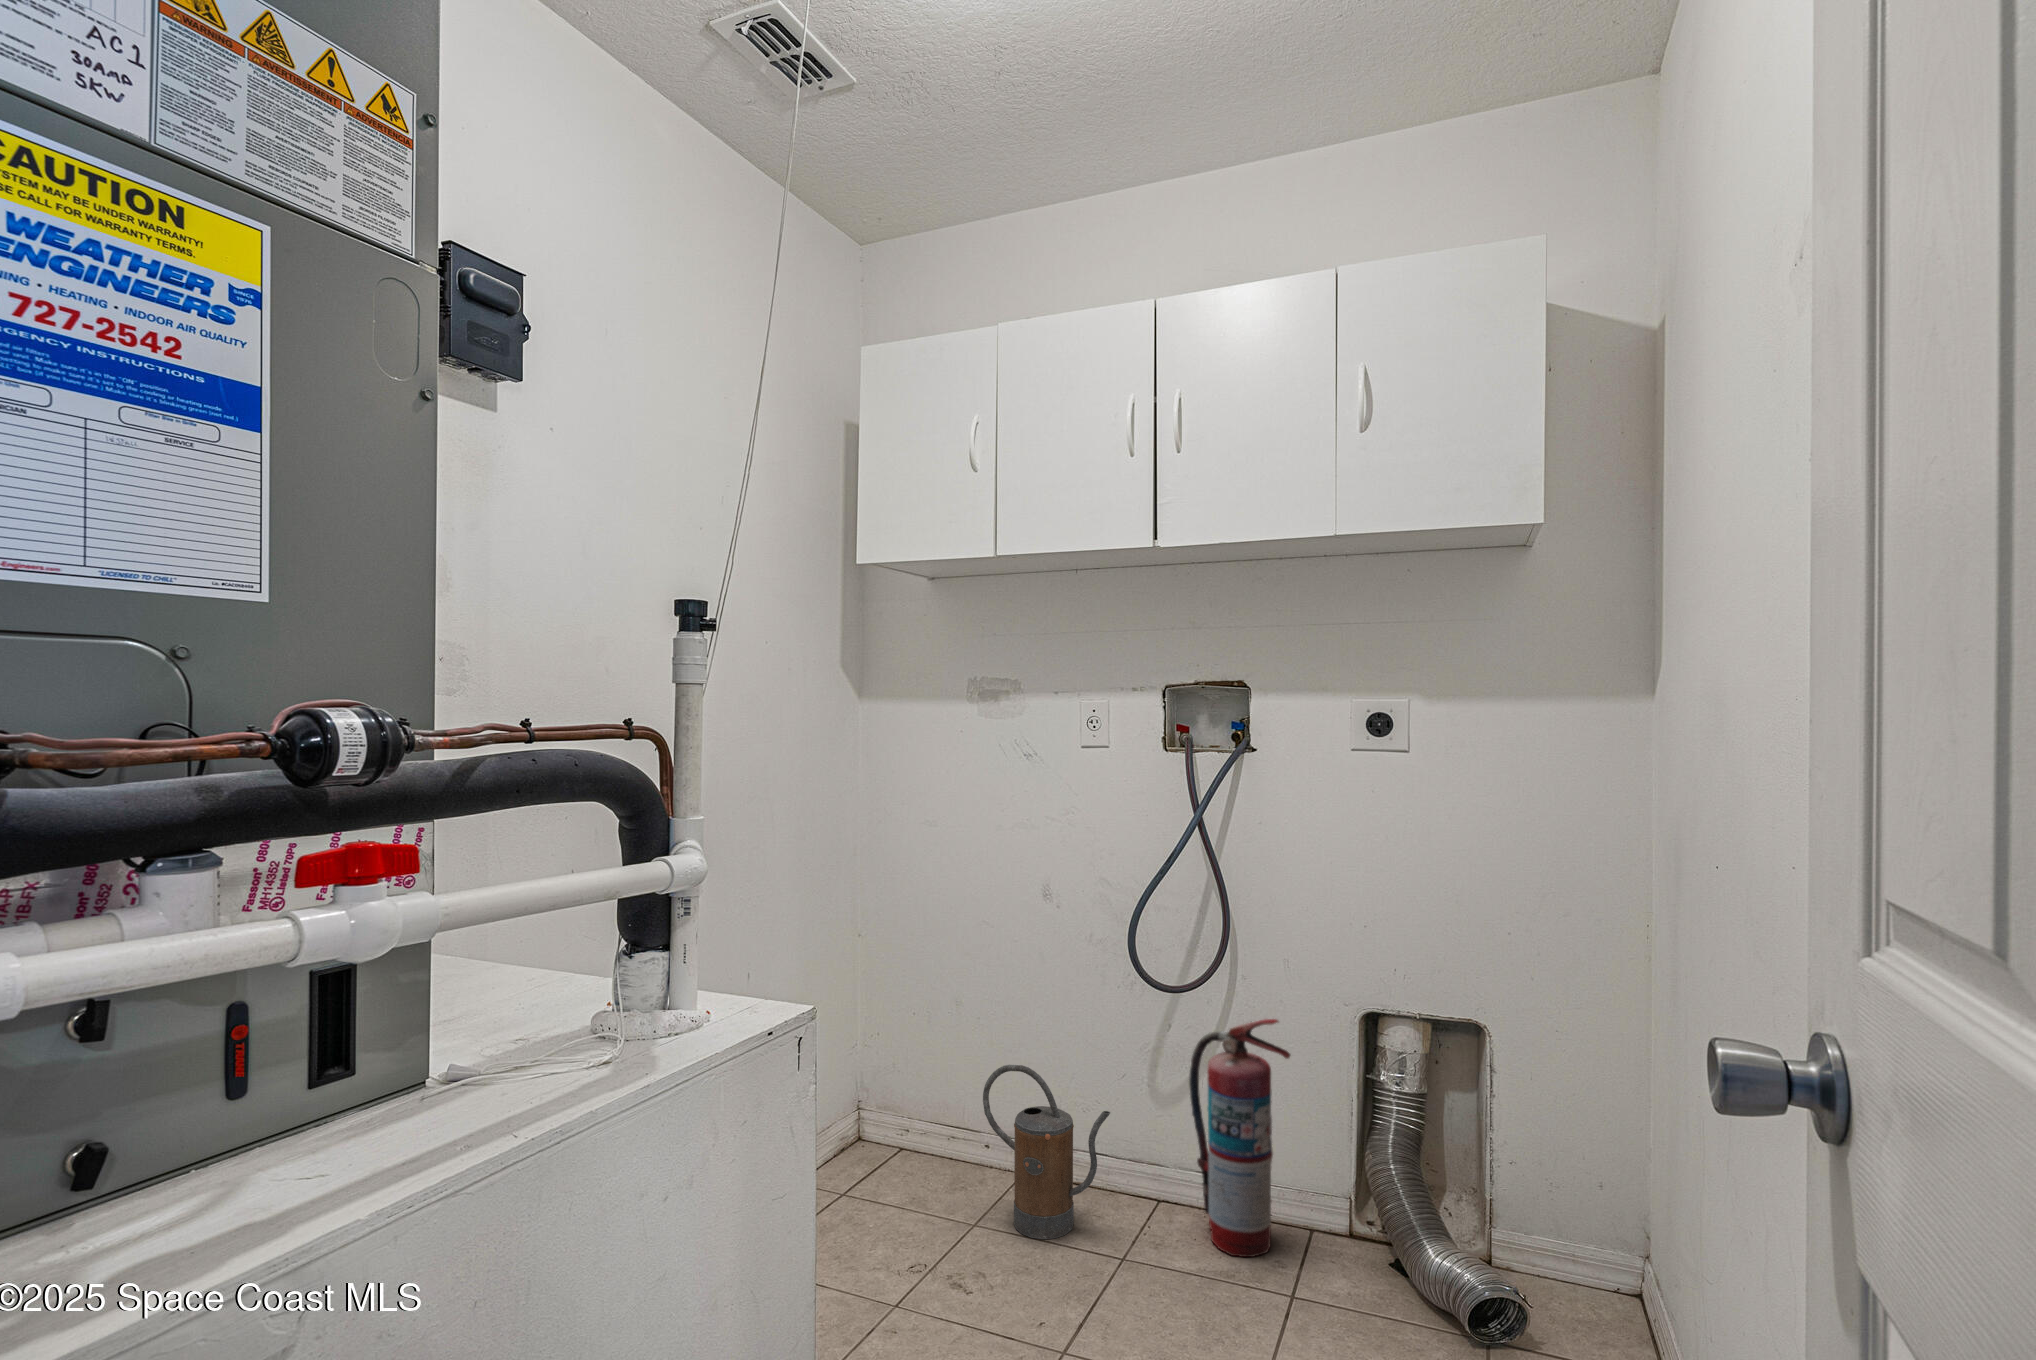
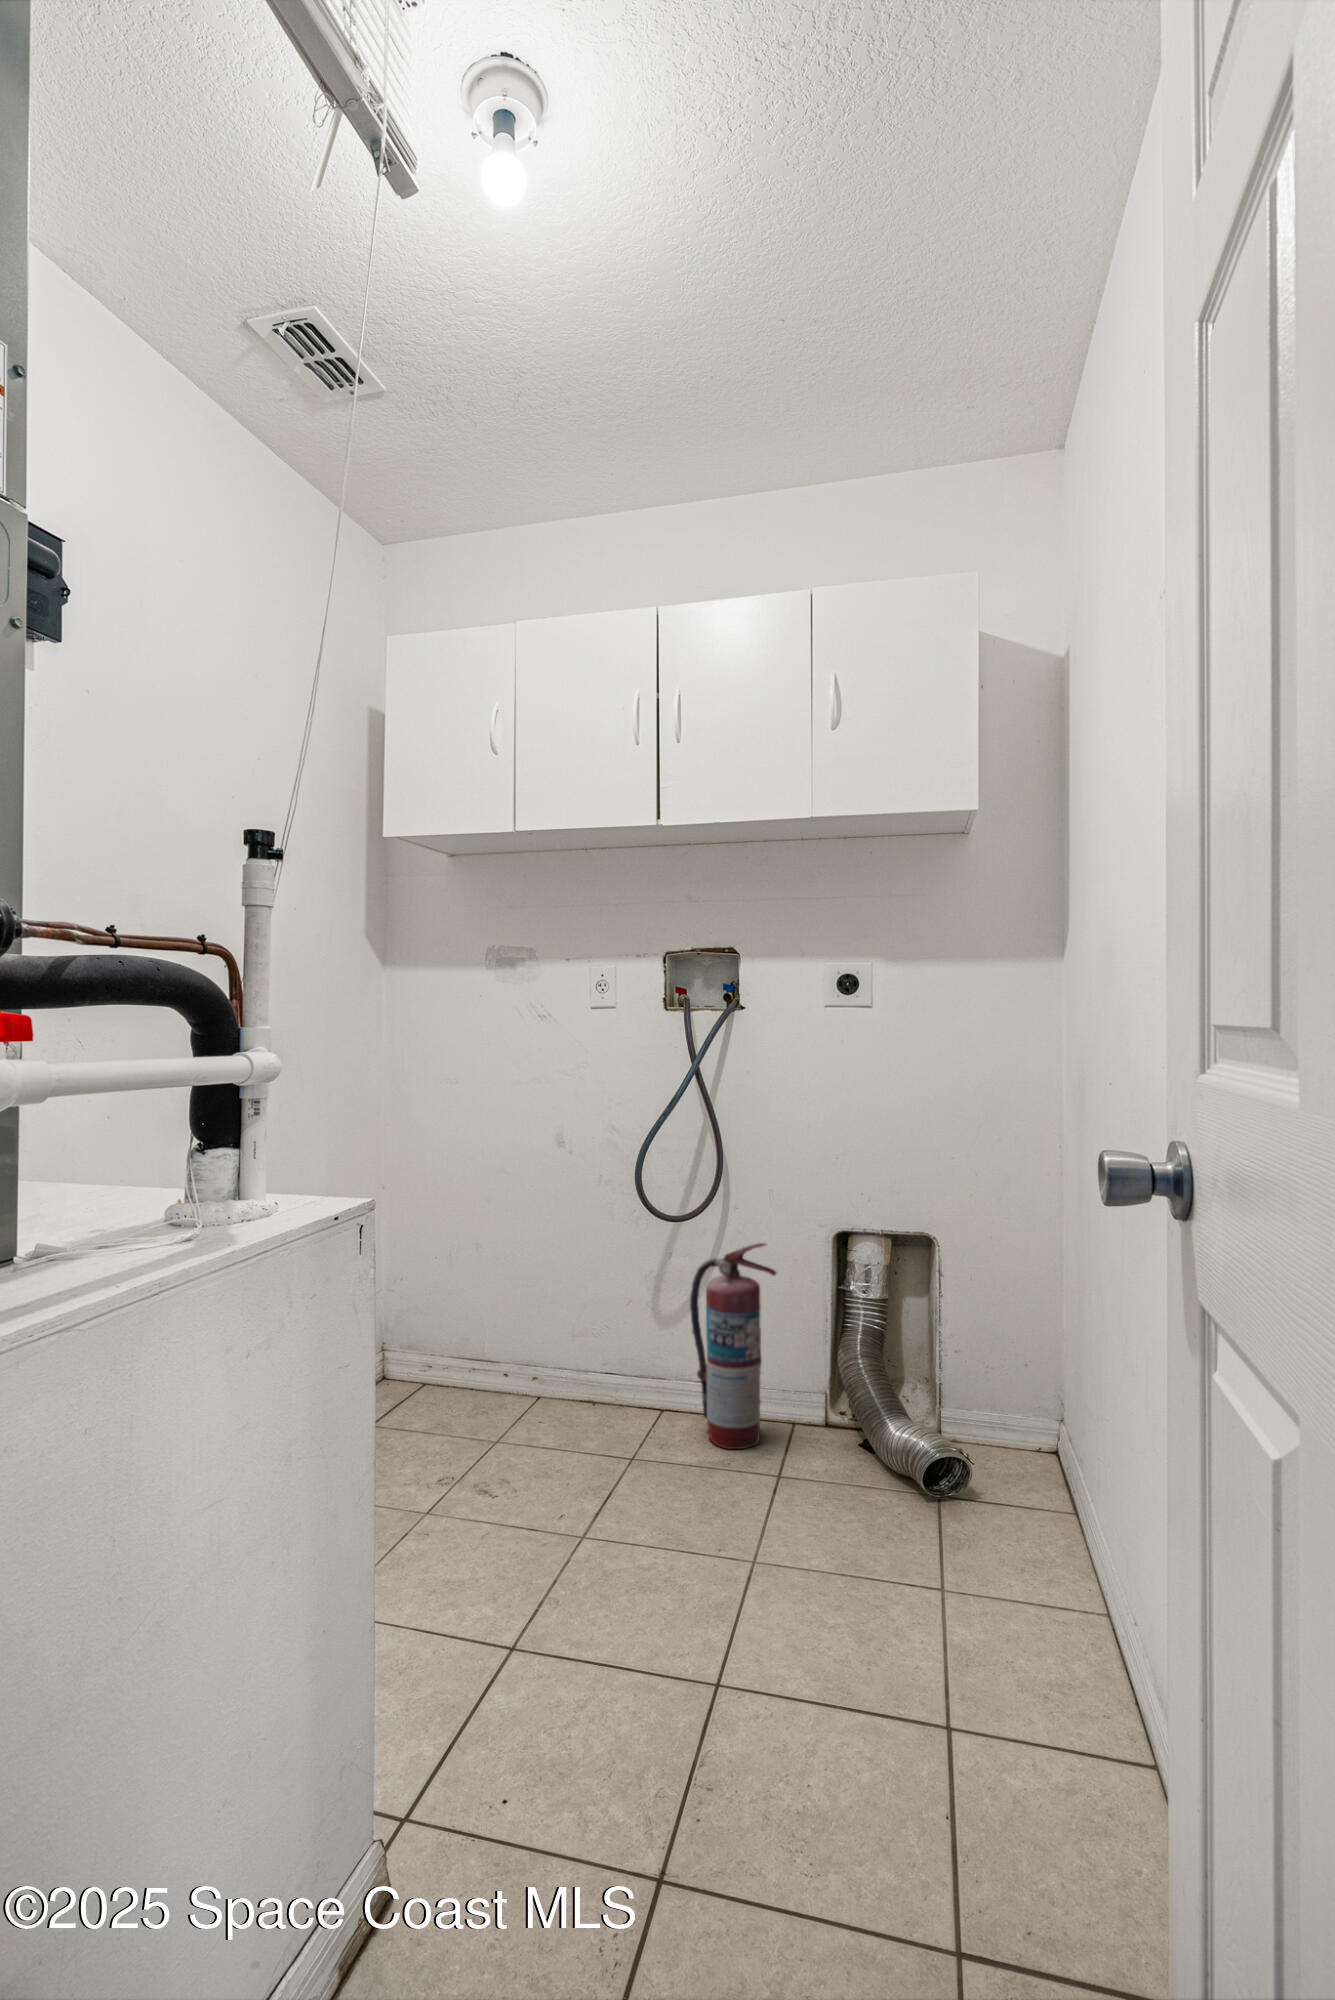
watering can: present [983,1065,1110,1239] -> none [505,1299,621,1450]

